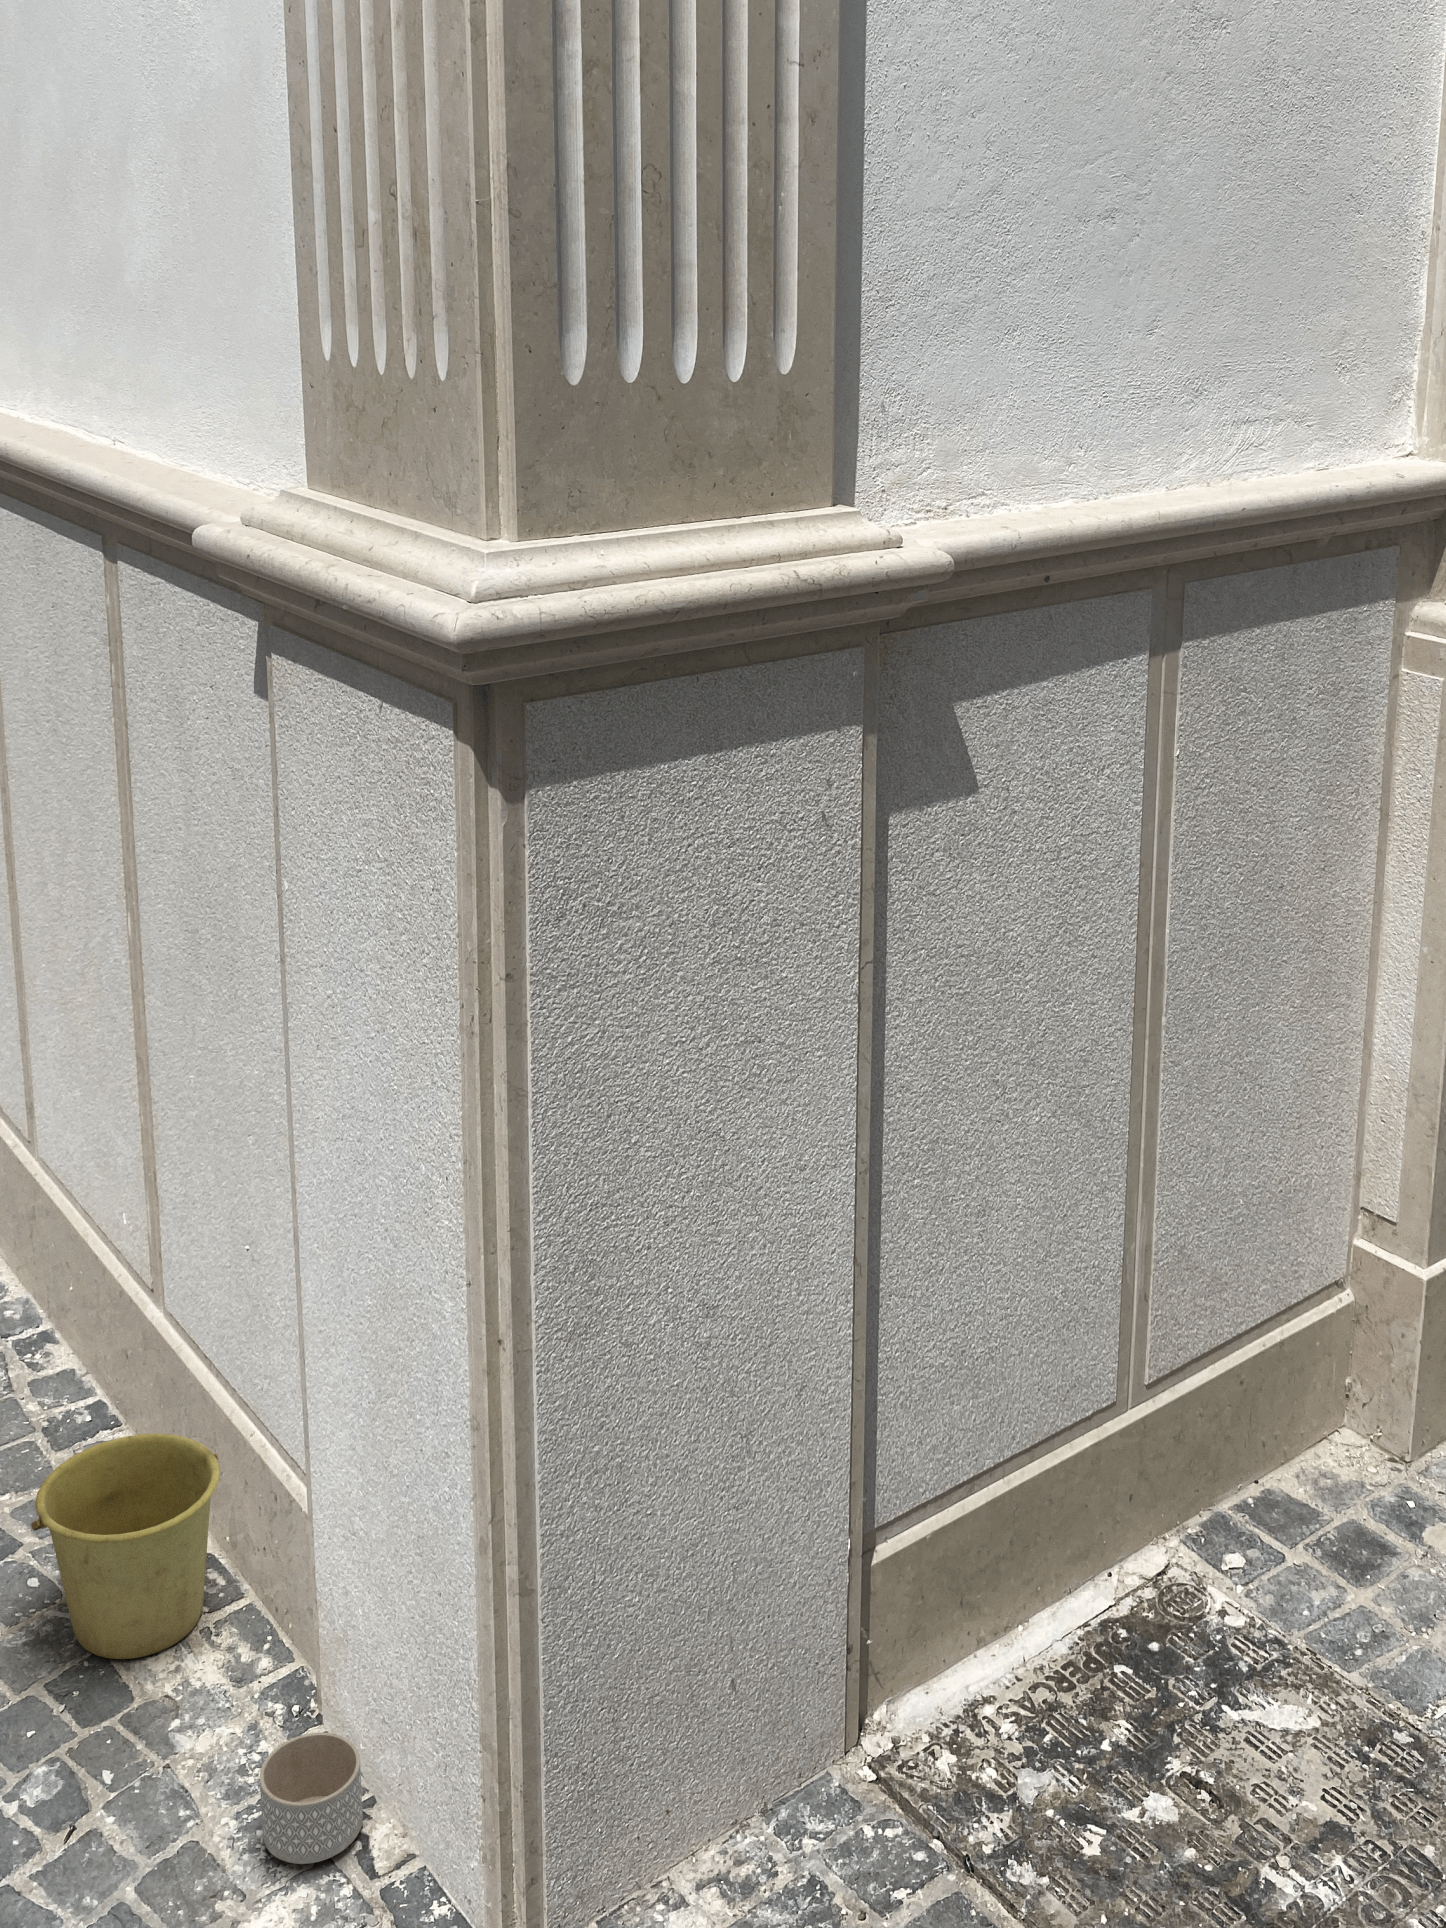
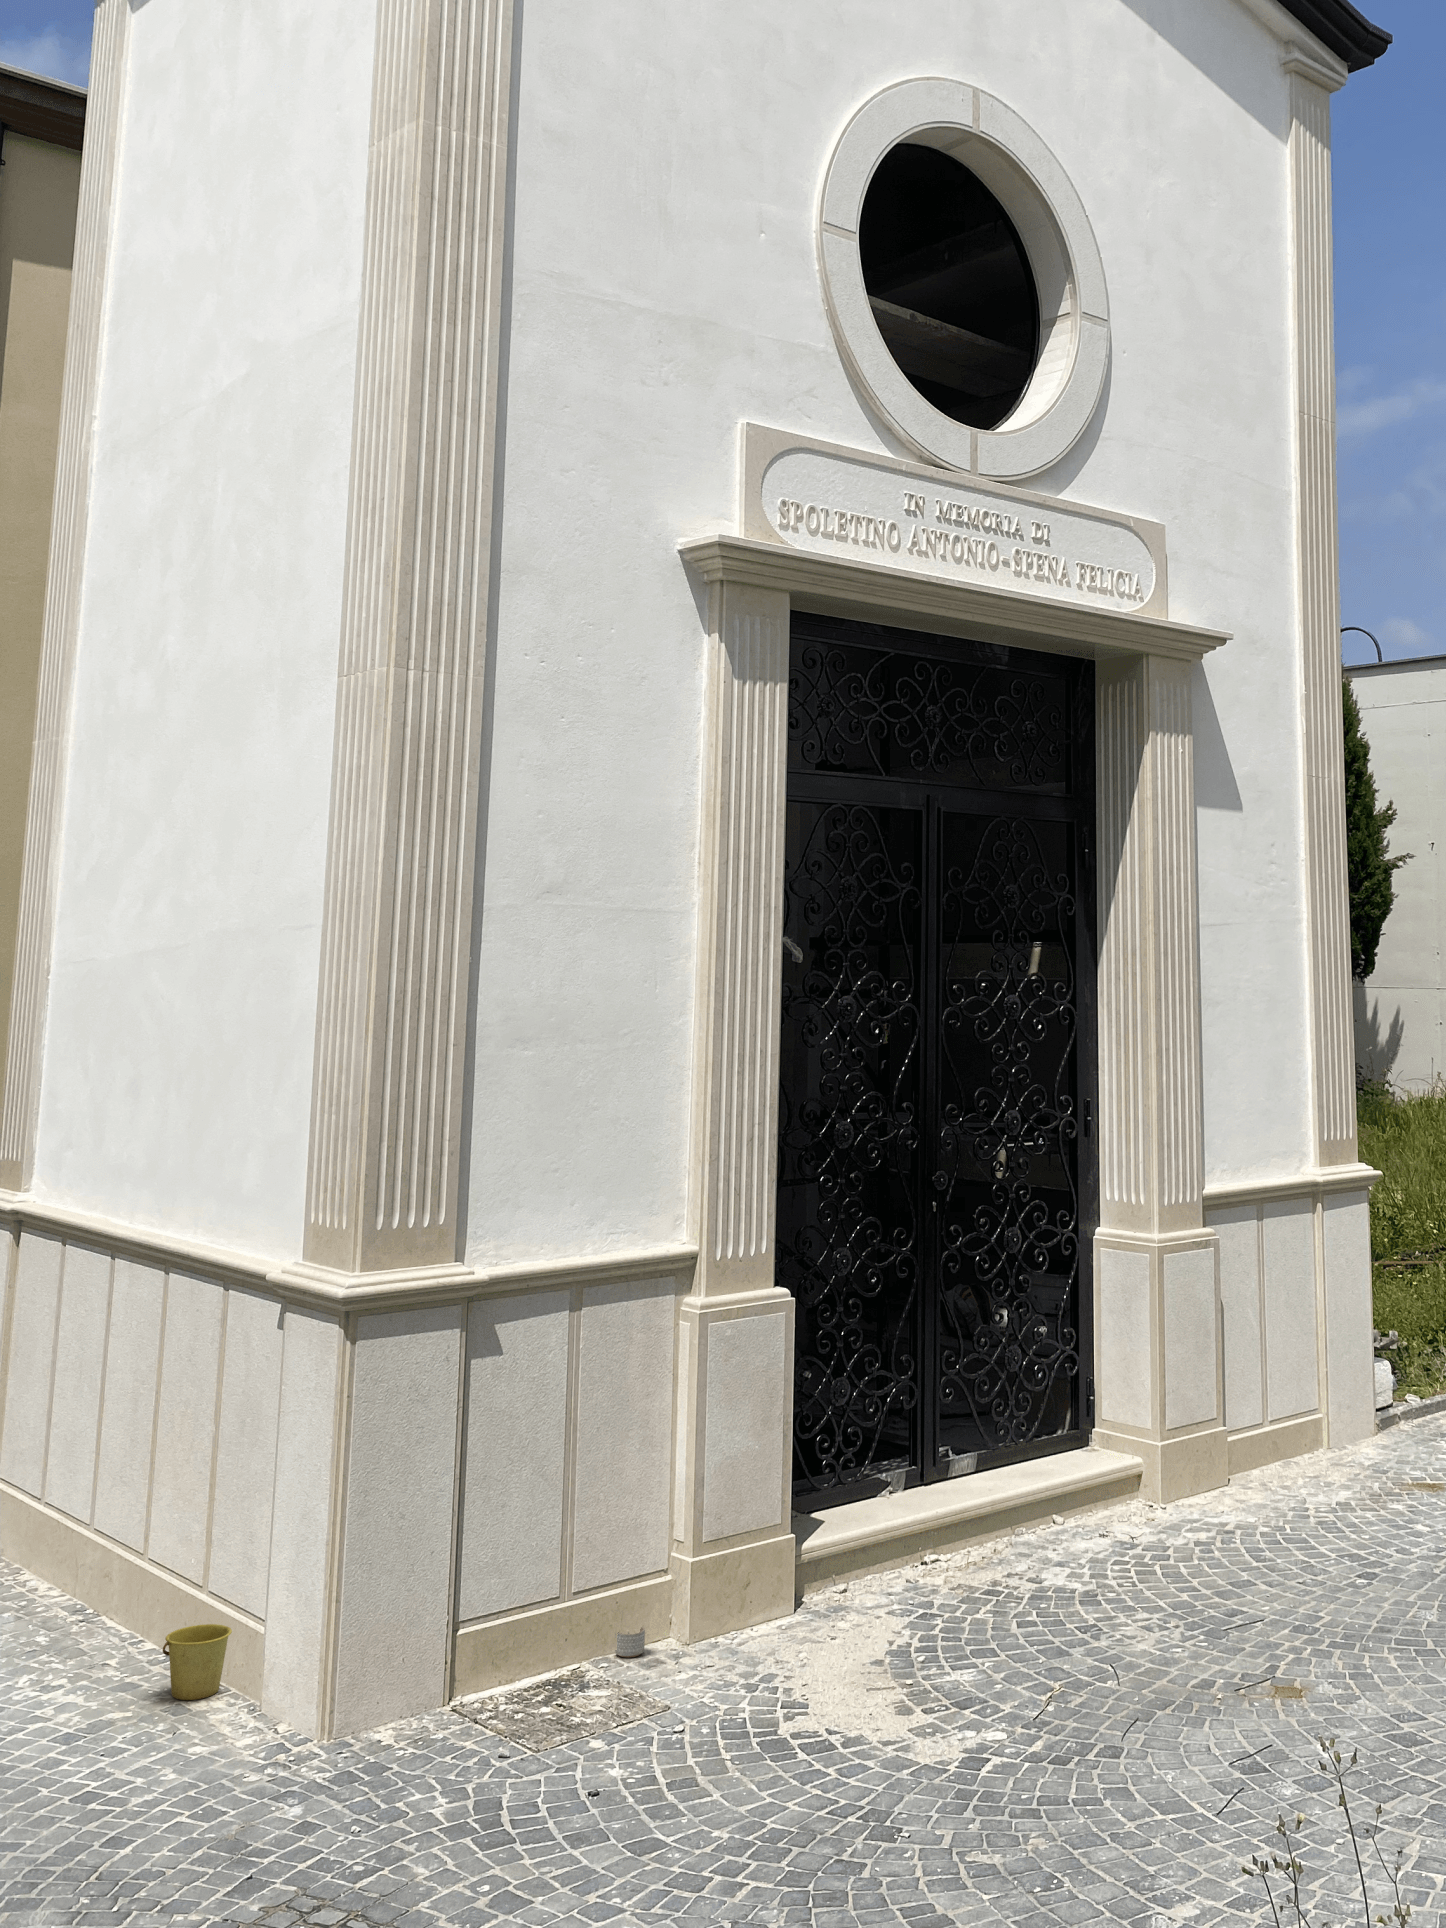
planter: present [260,1732,363,1864] -> present [615,1627,645,1657]

